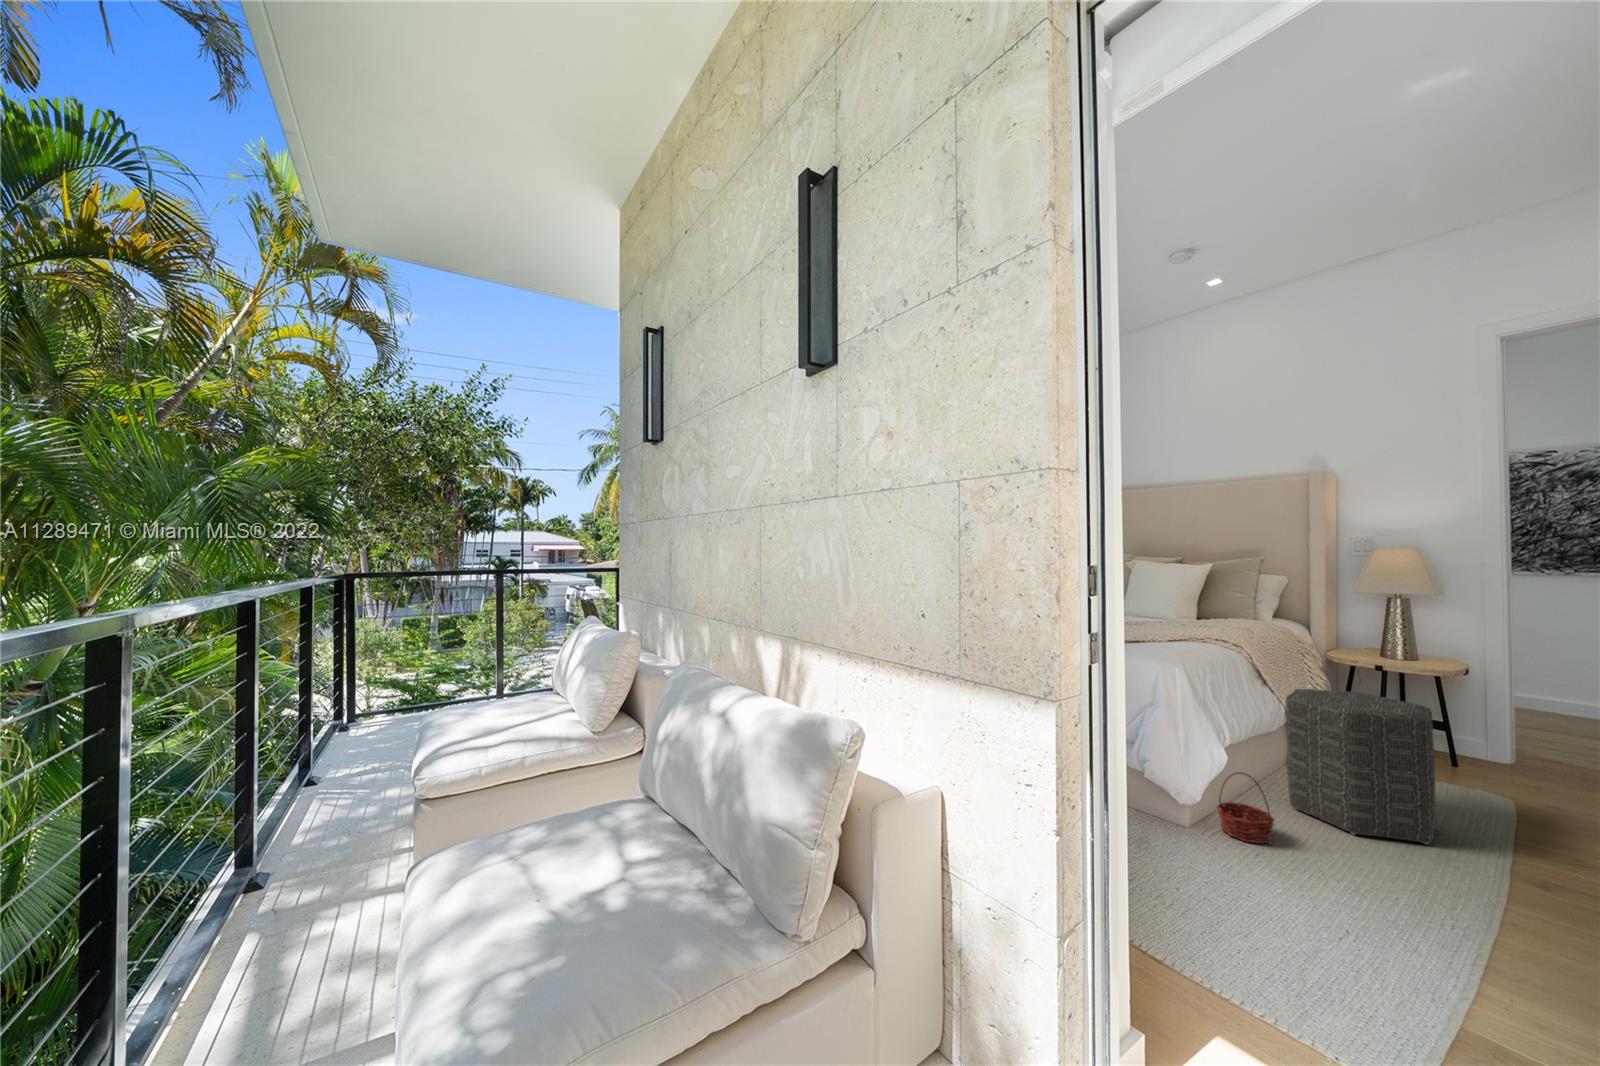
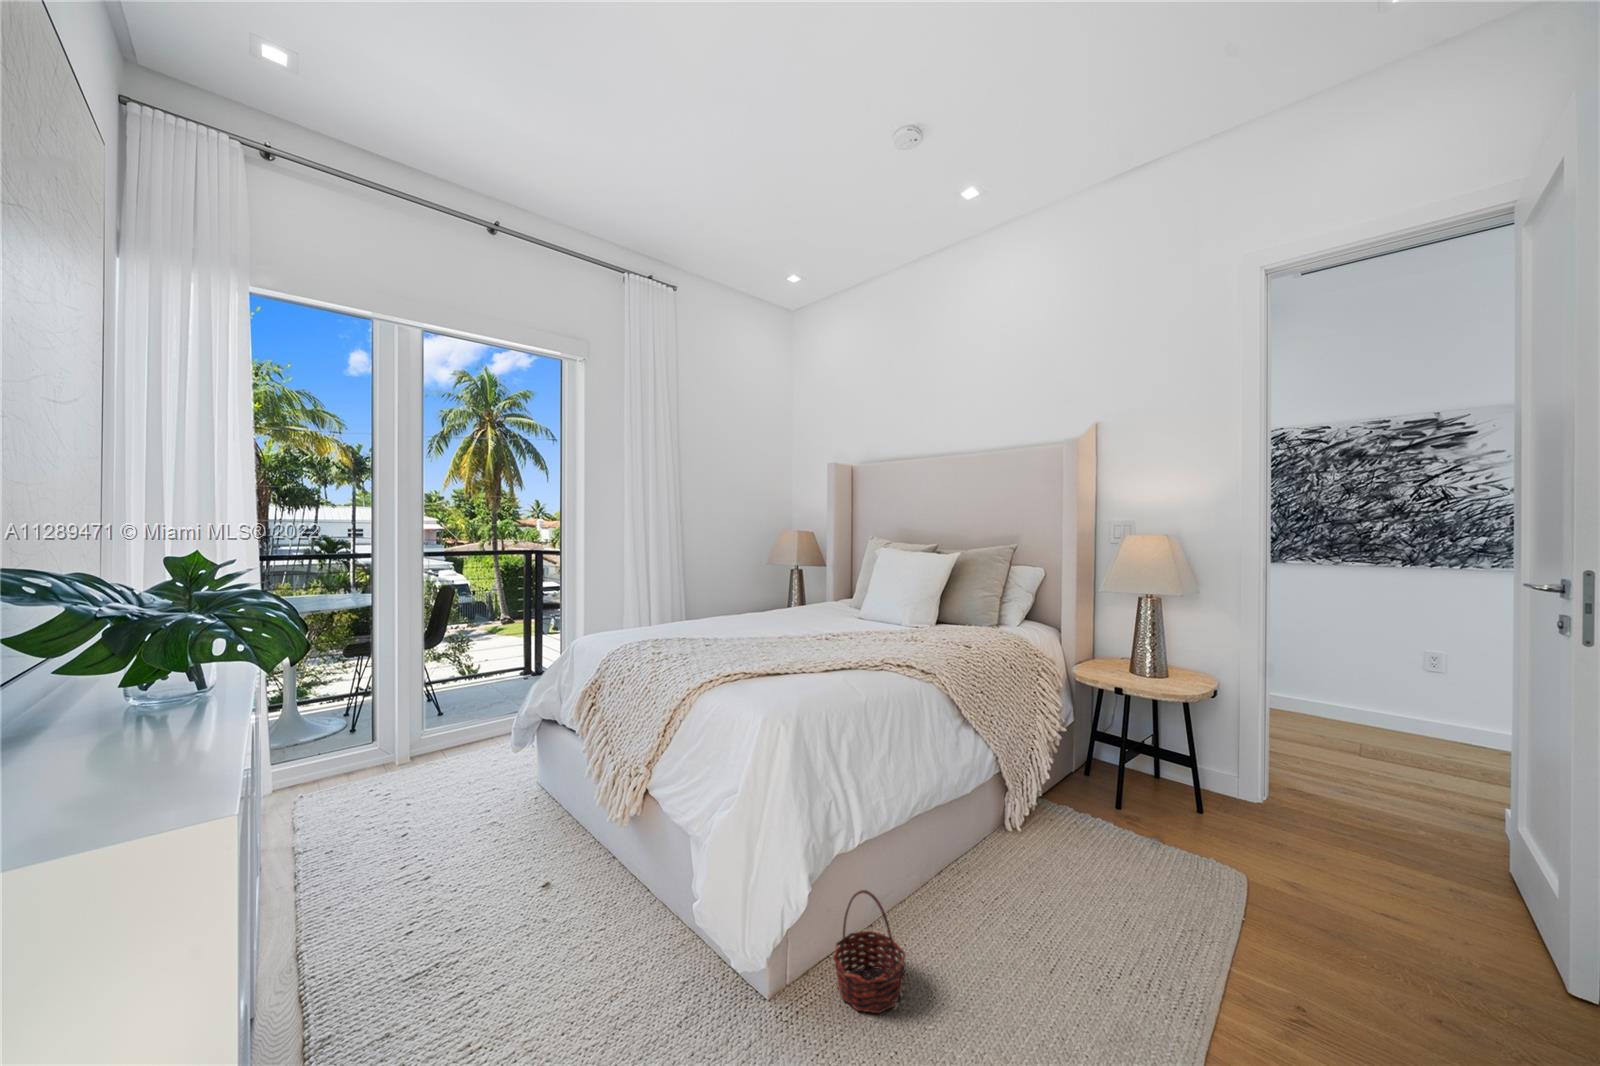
ottoman: present [1286,689,1436,844] -> none [966,733,1142,981]

